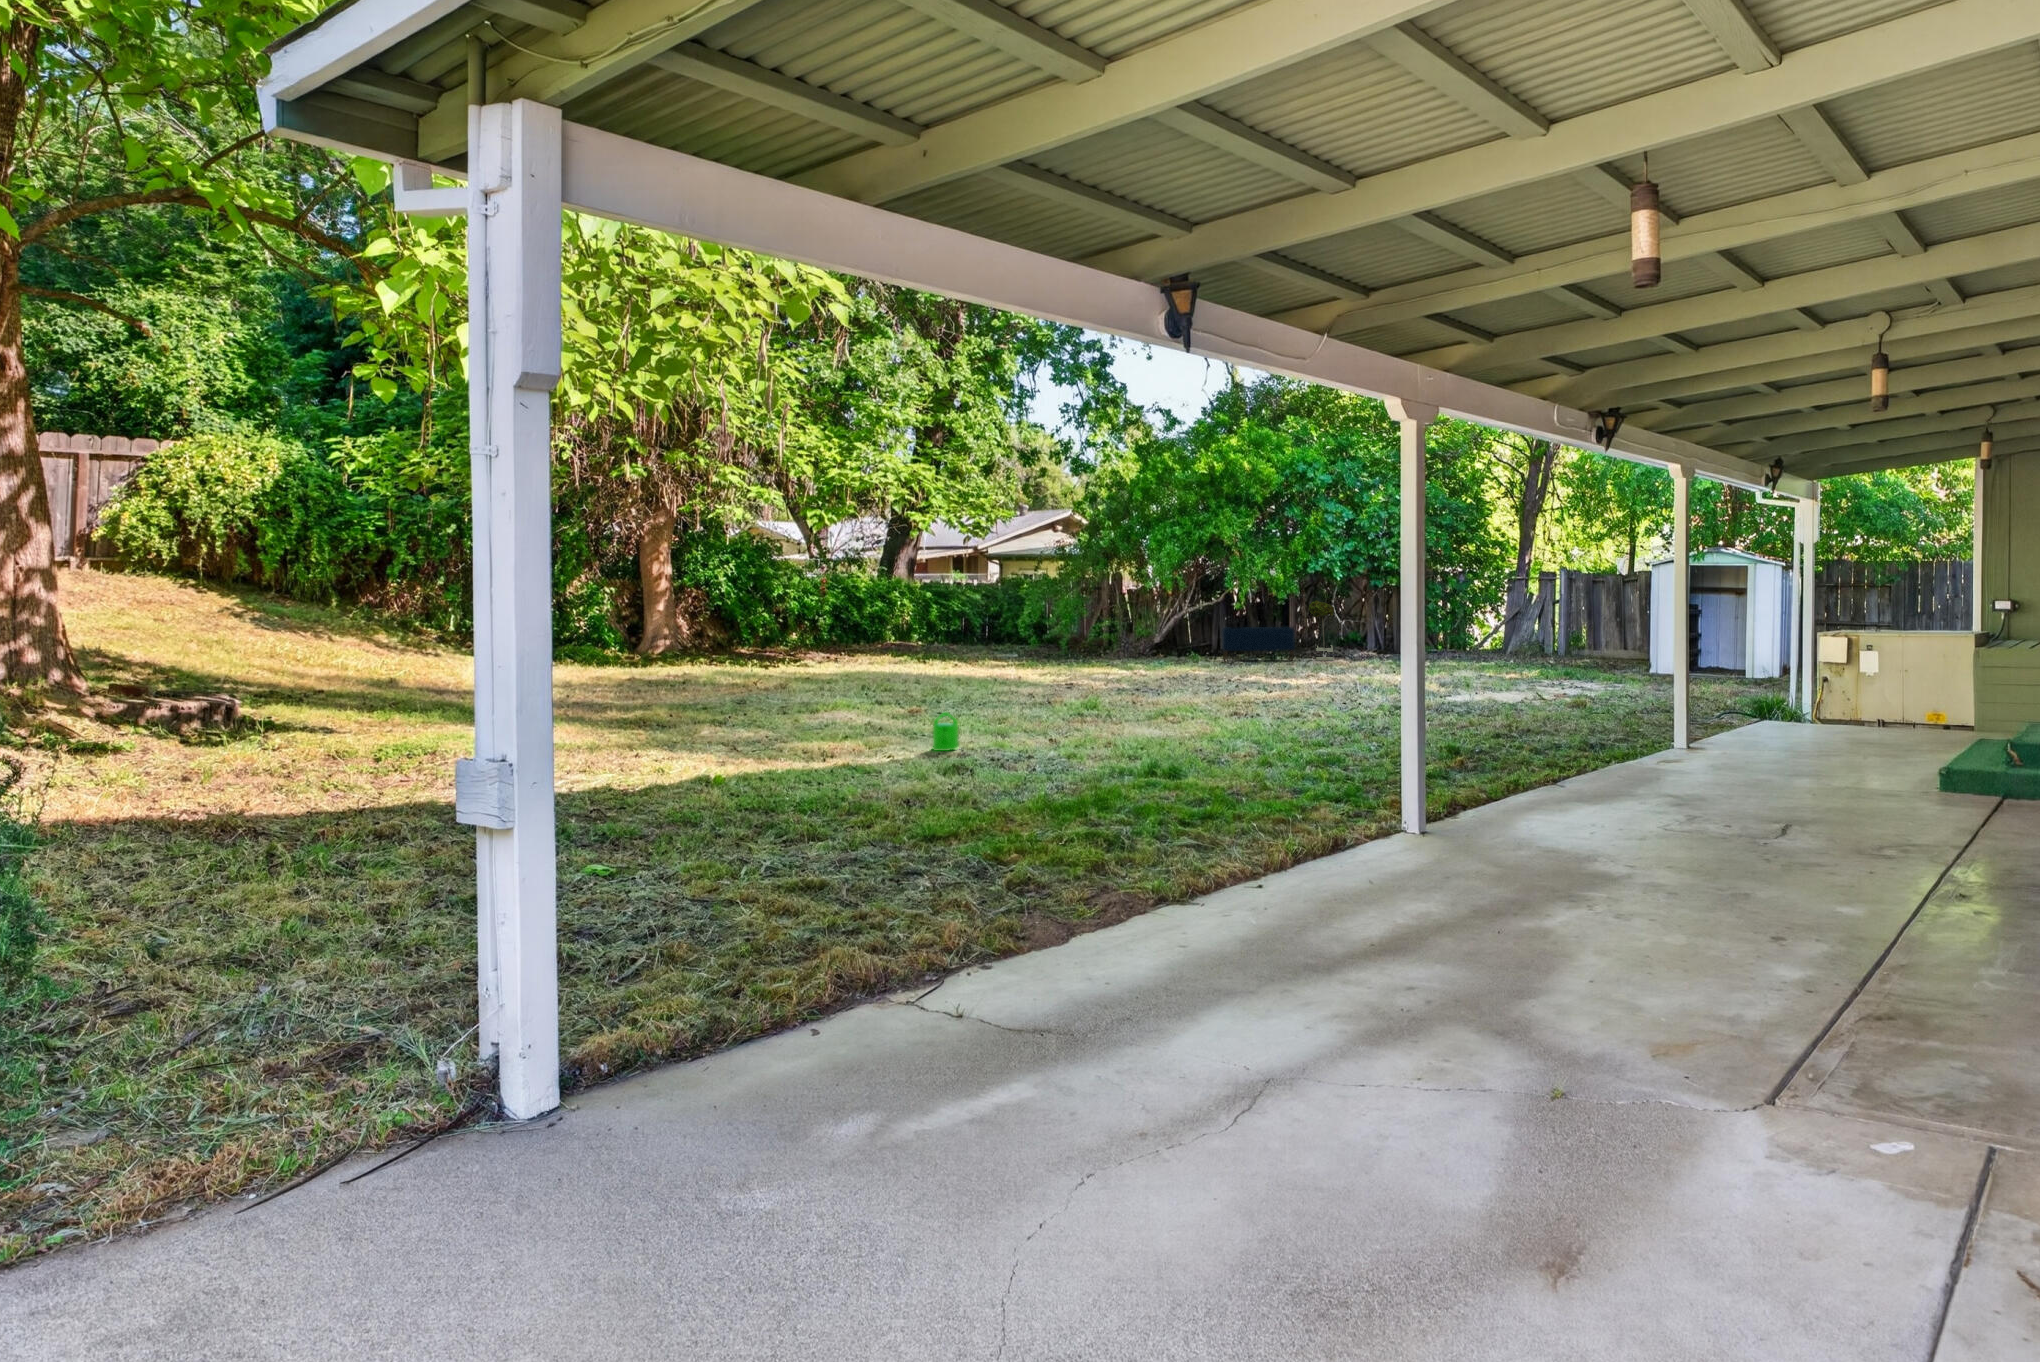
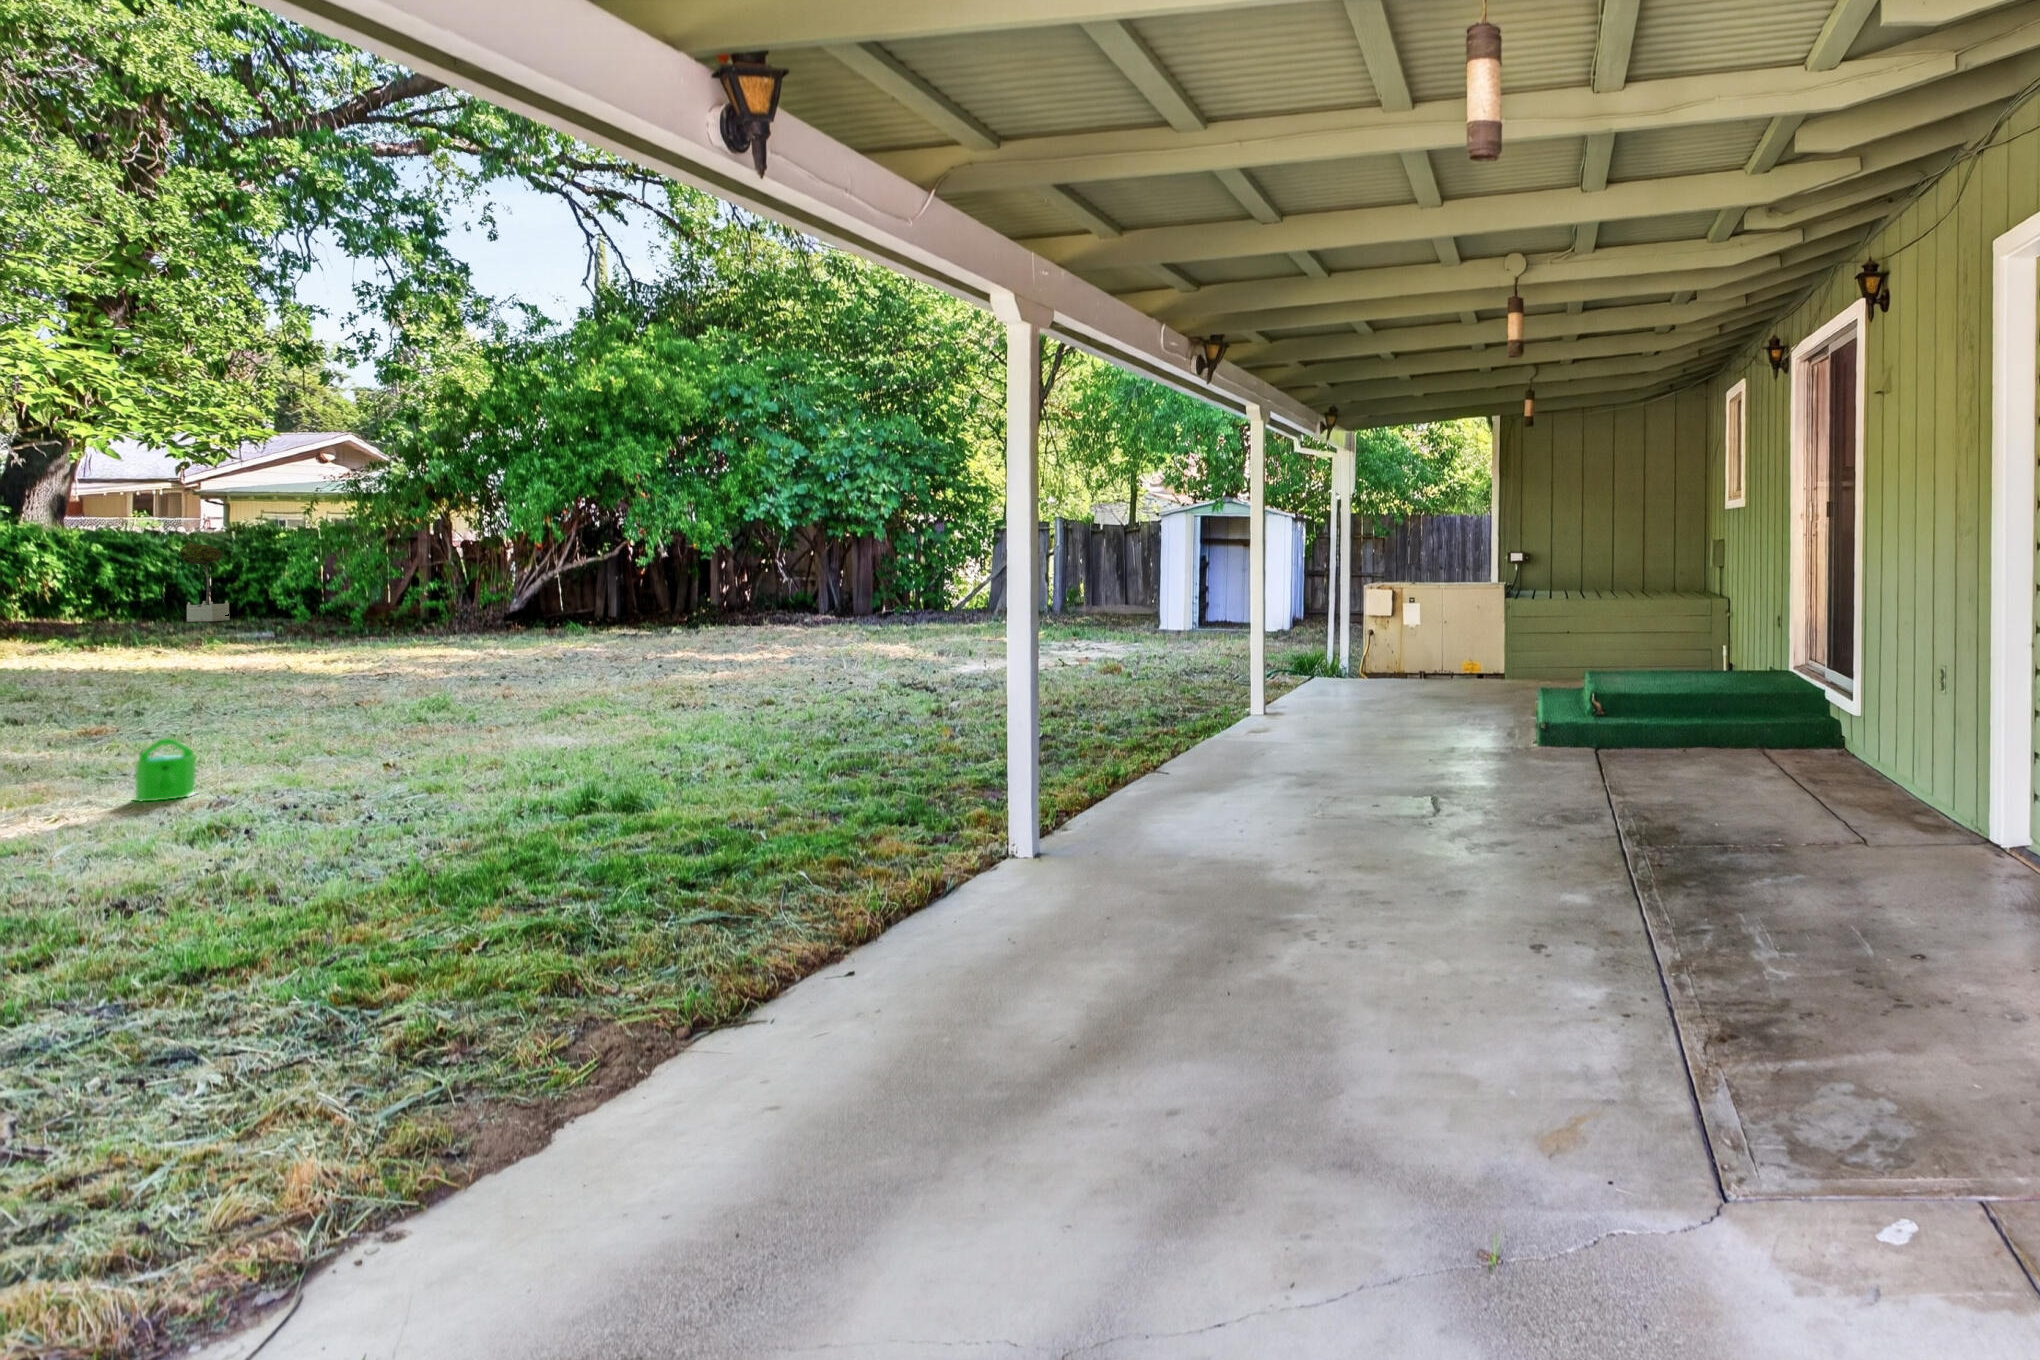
potted tree: present [1309,600,1334,661] -> present [180,542,230,622]
bench: present [1222,627,1295,661] -> none [623,584,731,628]

